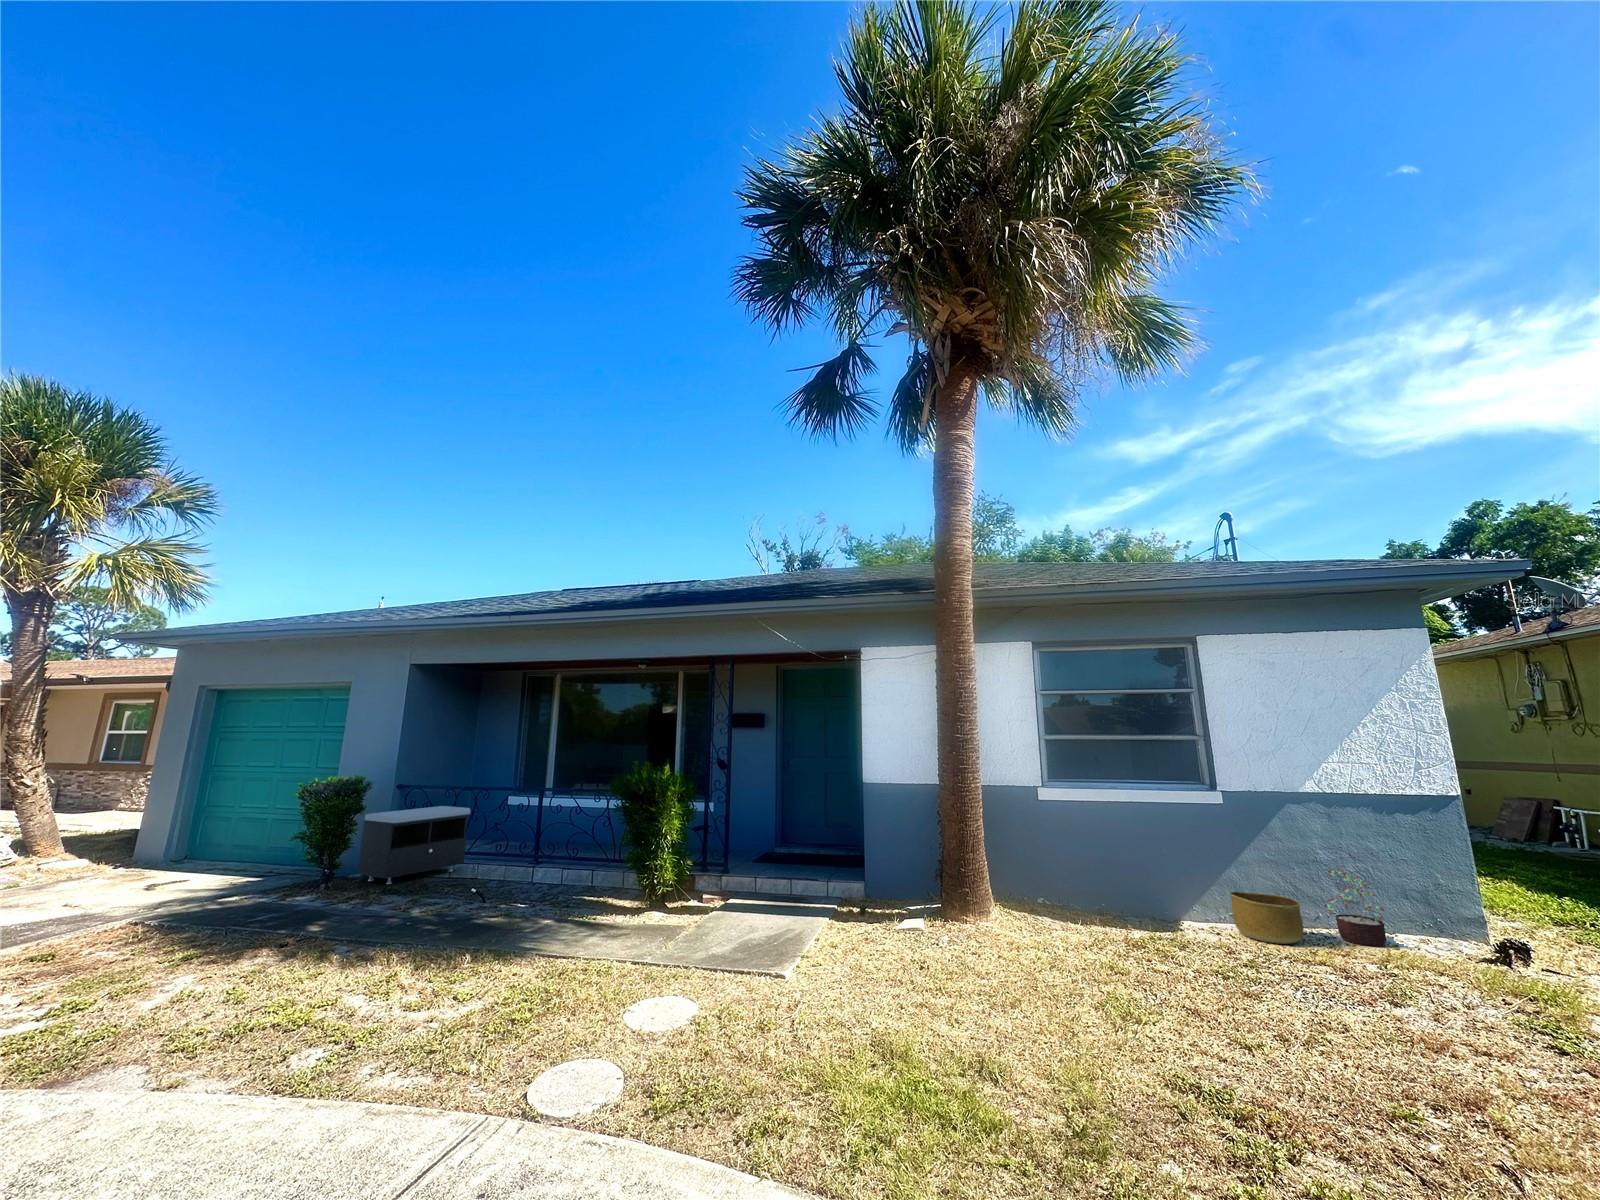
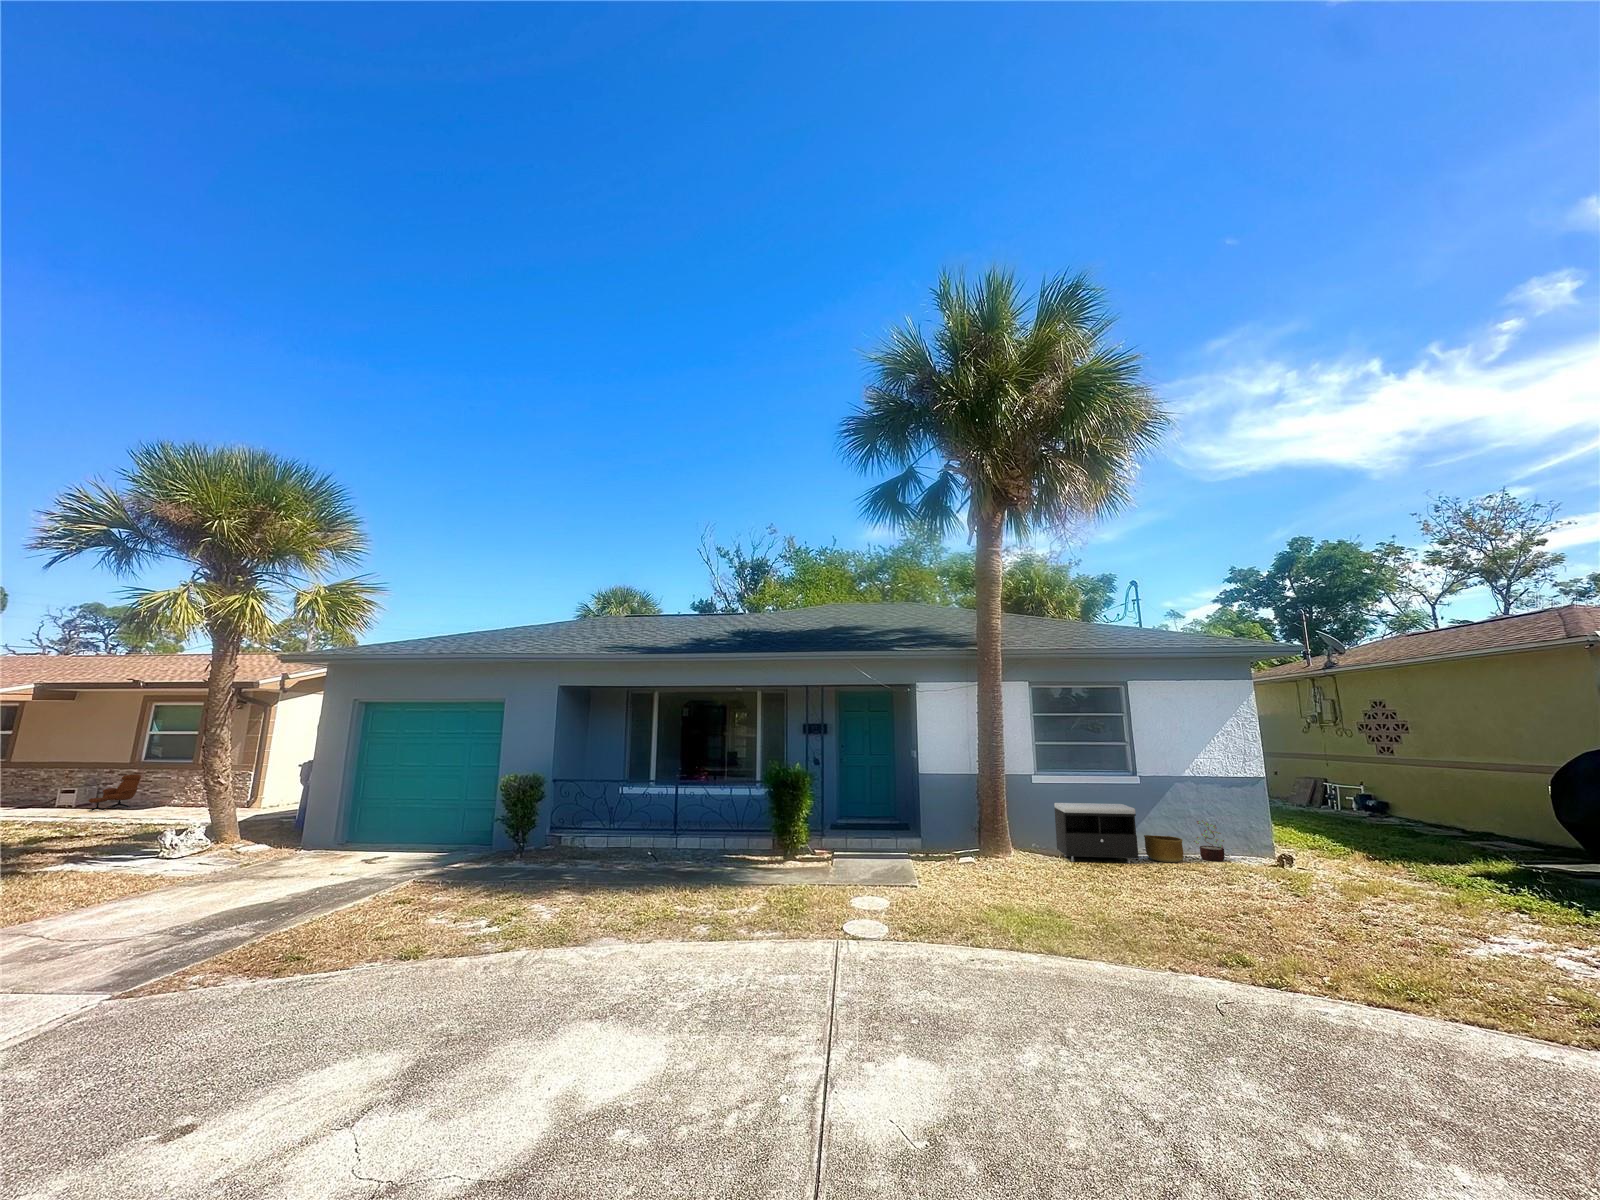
lounge chair: none [76,776,139,814] -> present [89,774,141,811]
storage bench: present [357,806,470,884] -> present [1054,803,1139,863]

